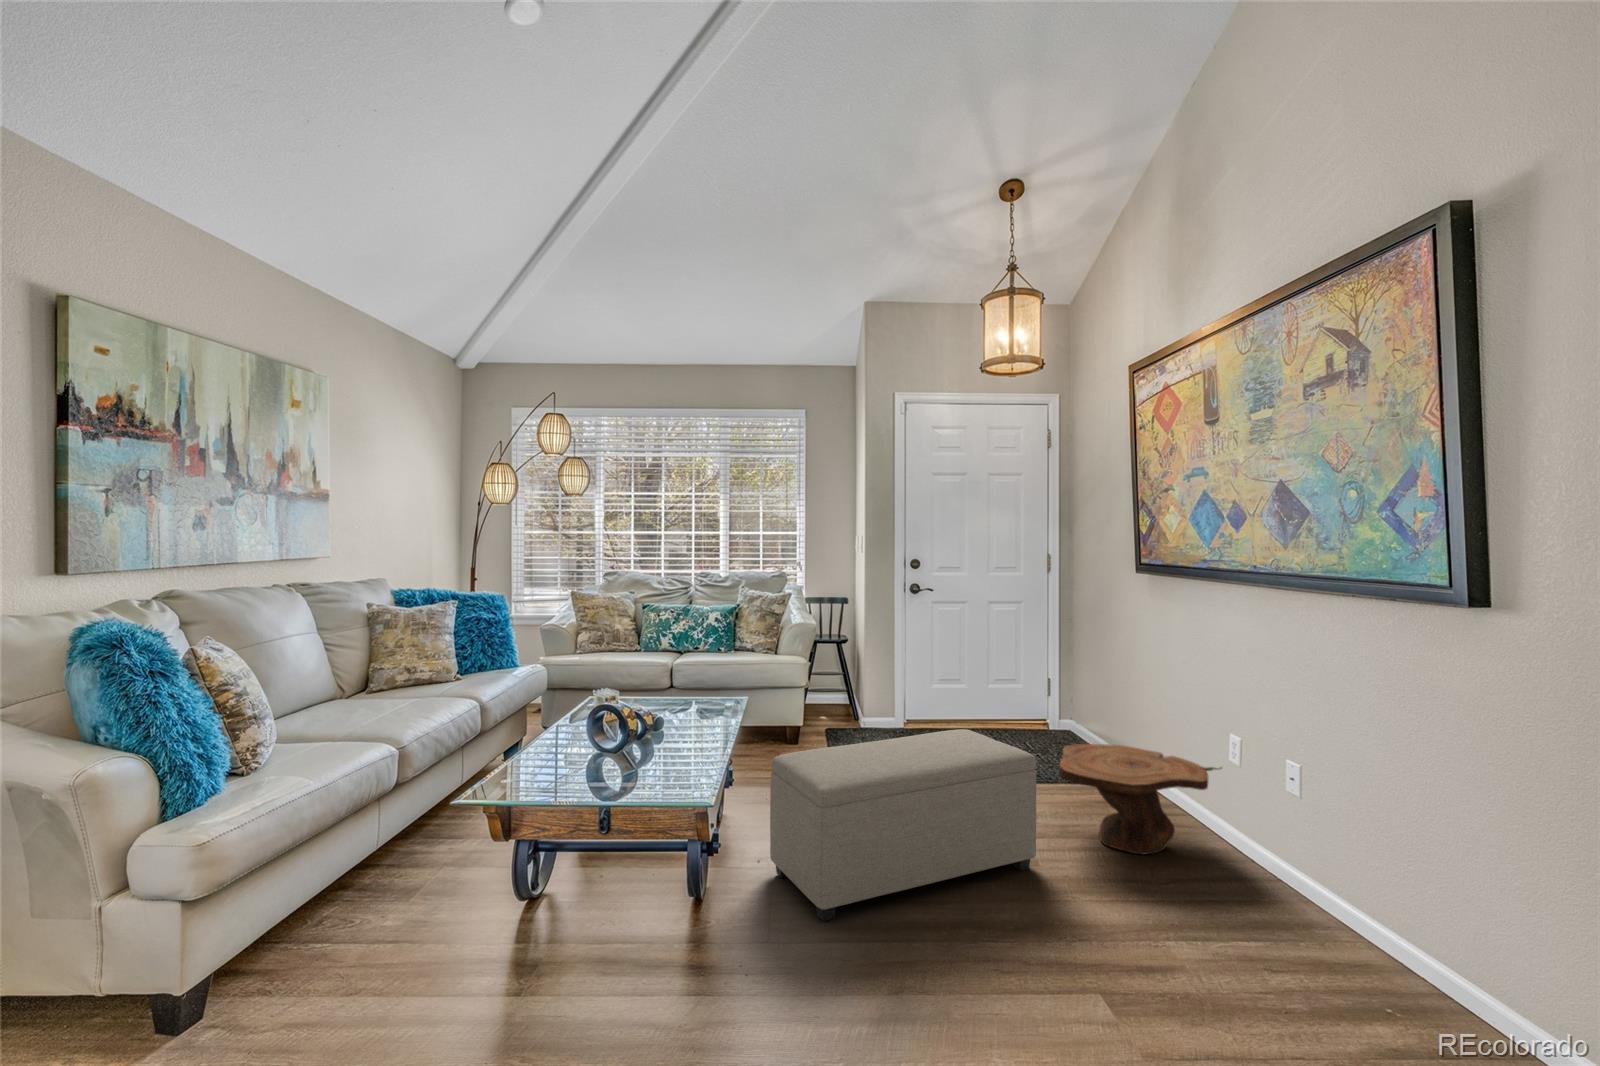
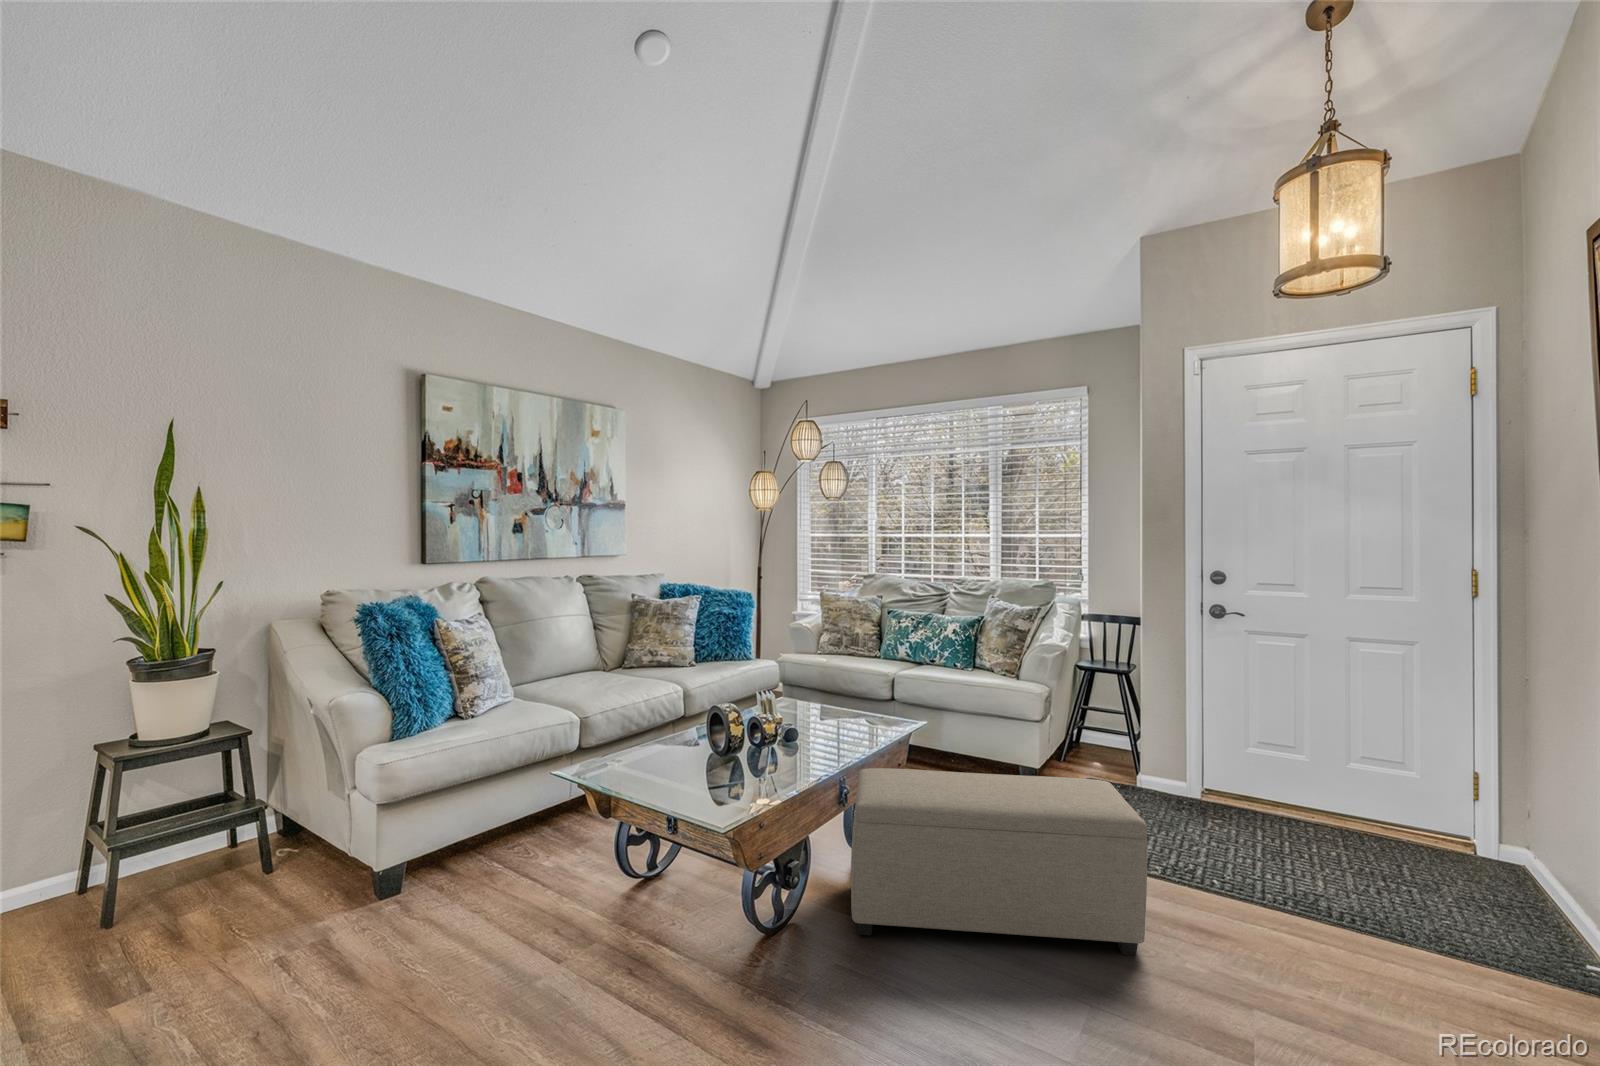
side table: present [1059,744,1221,854] -> none [1209,827,1477,989]

